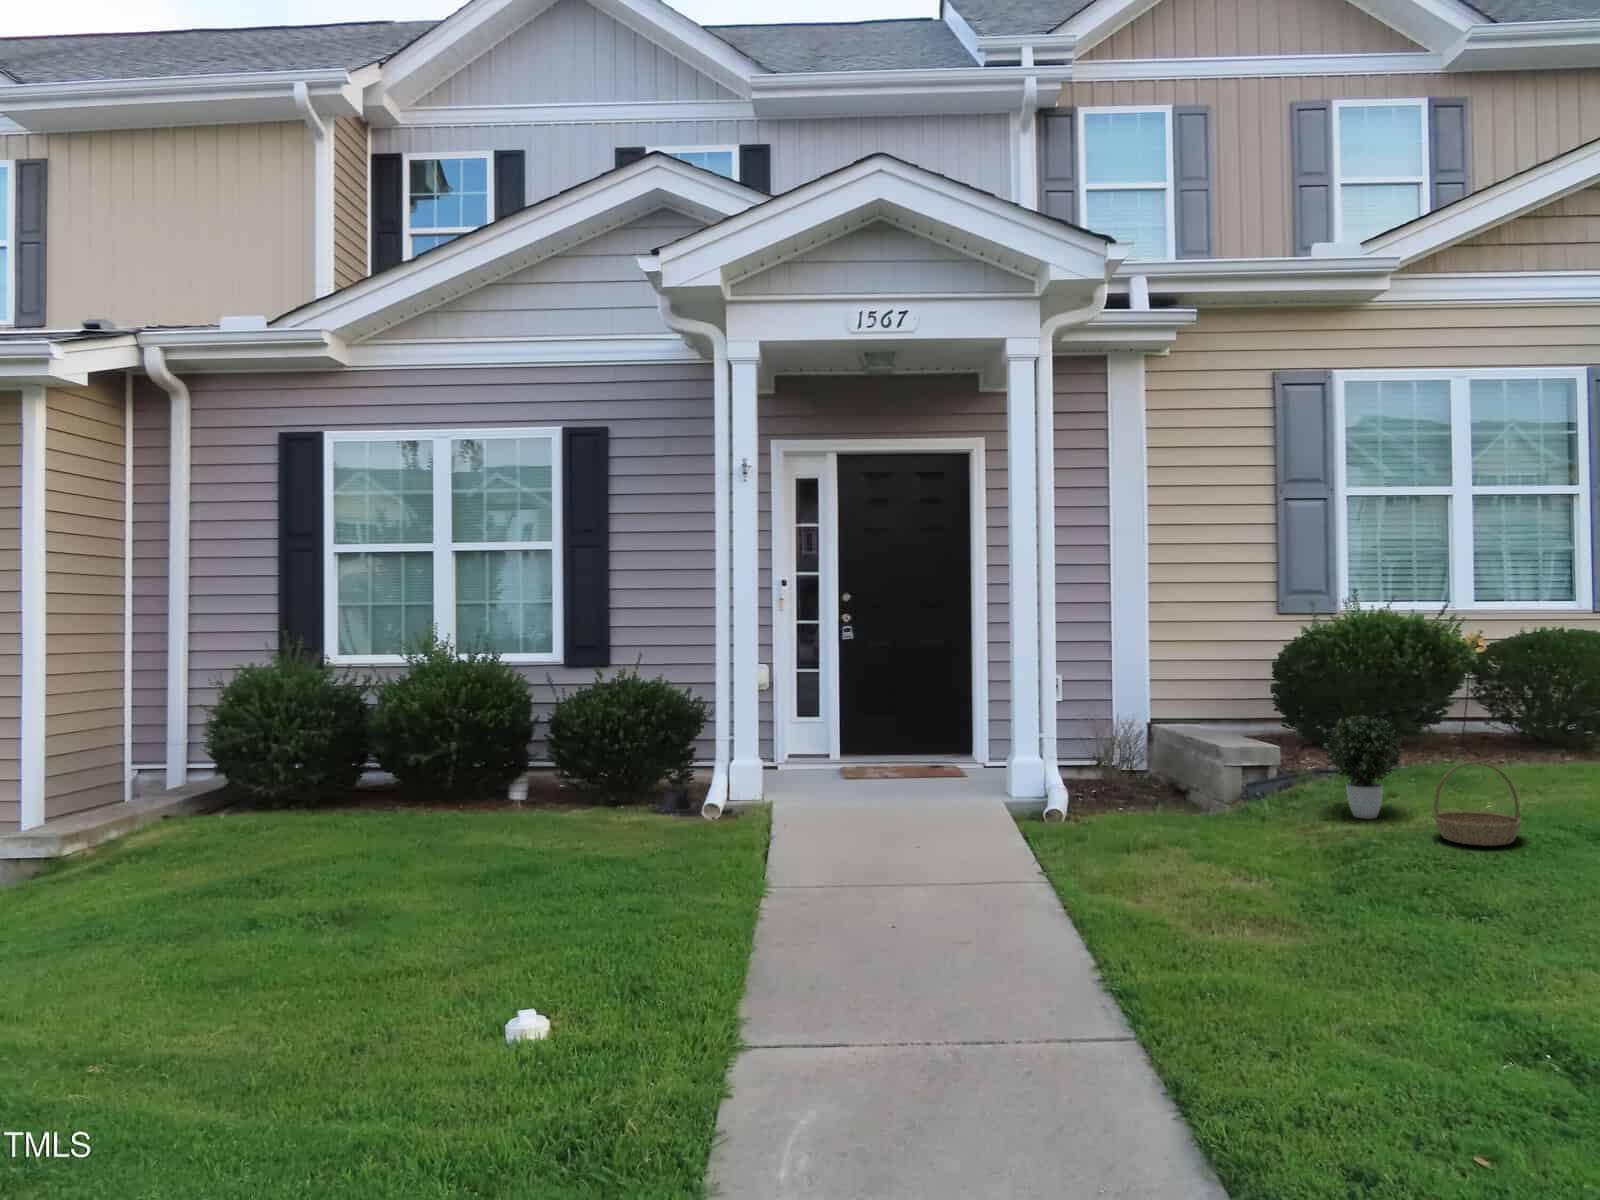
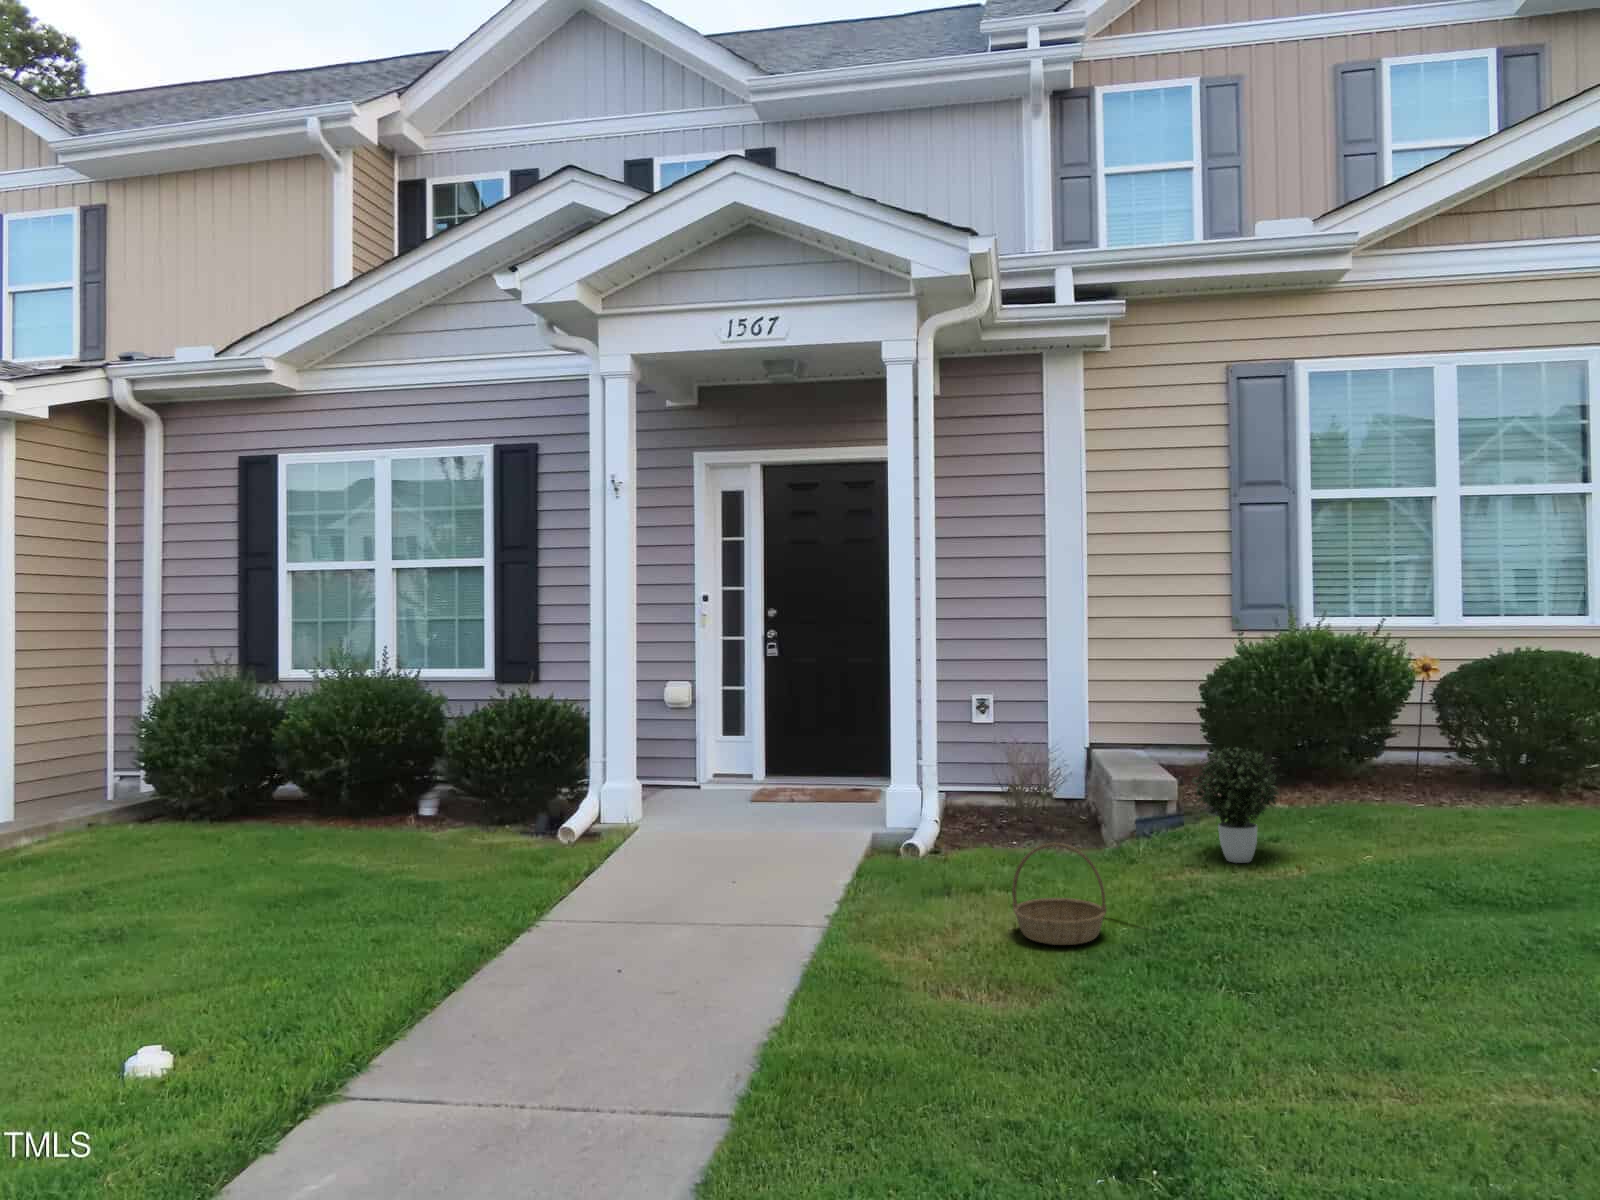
basket: present [1434,761,1522,846] -> present [1012,843,1107,945]

